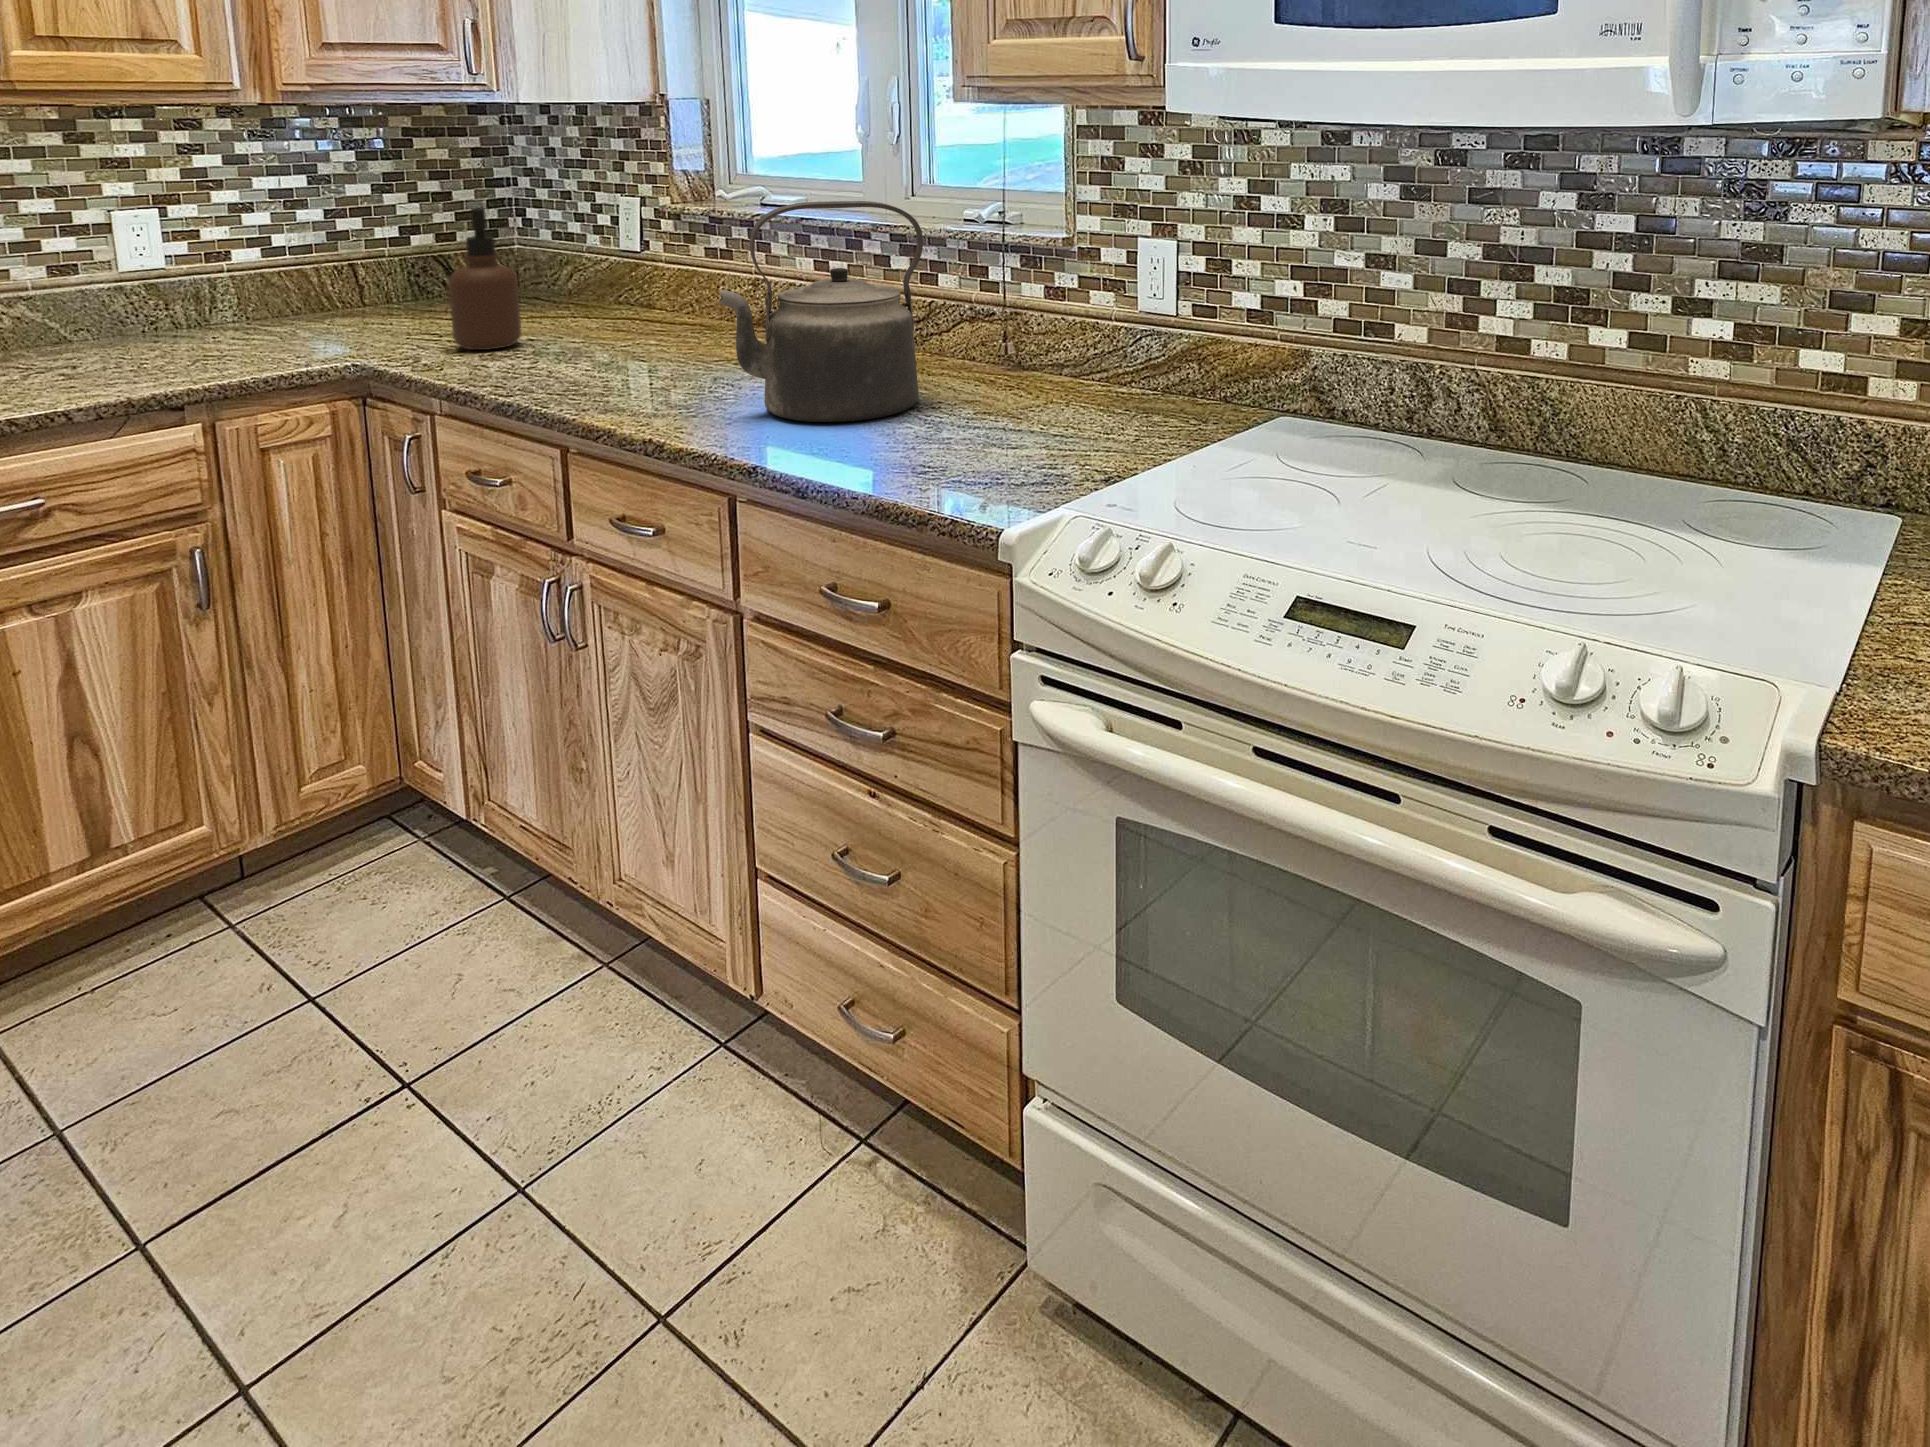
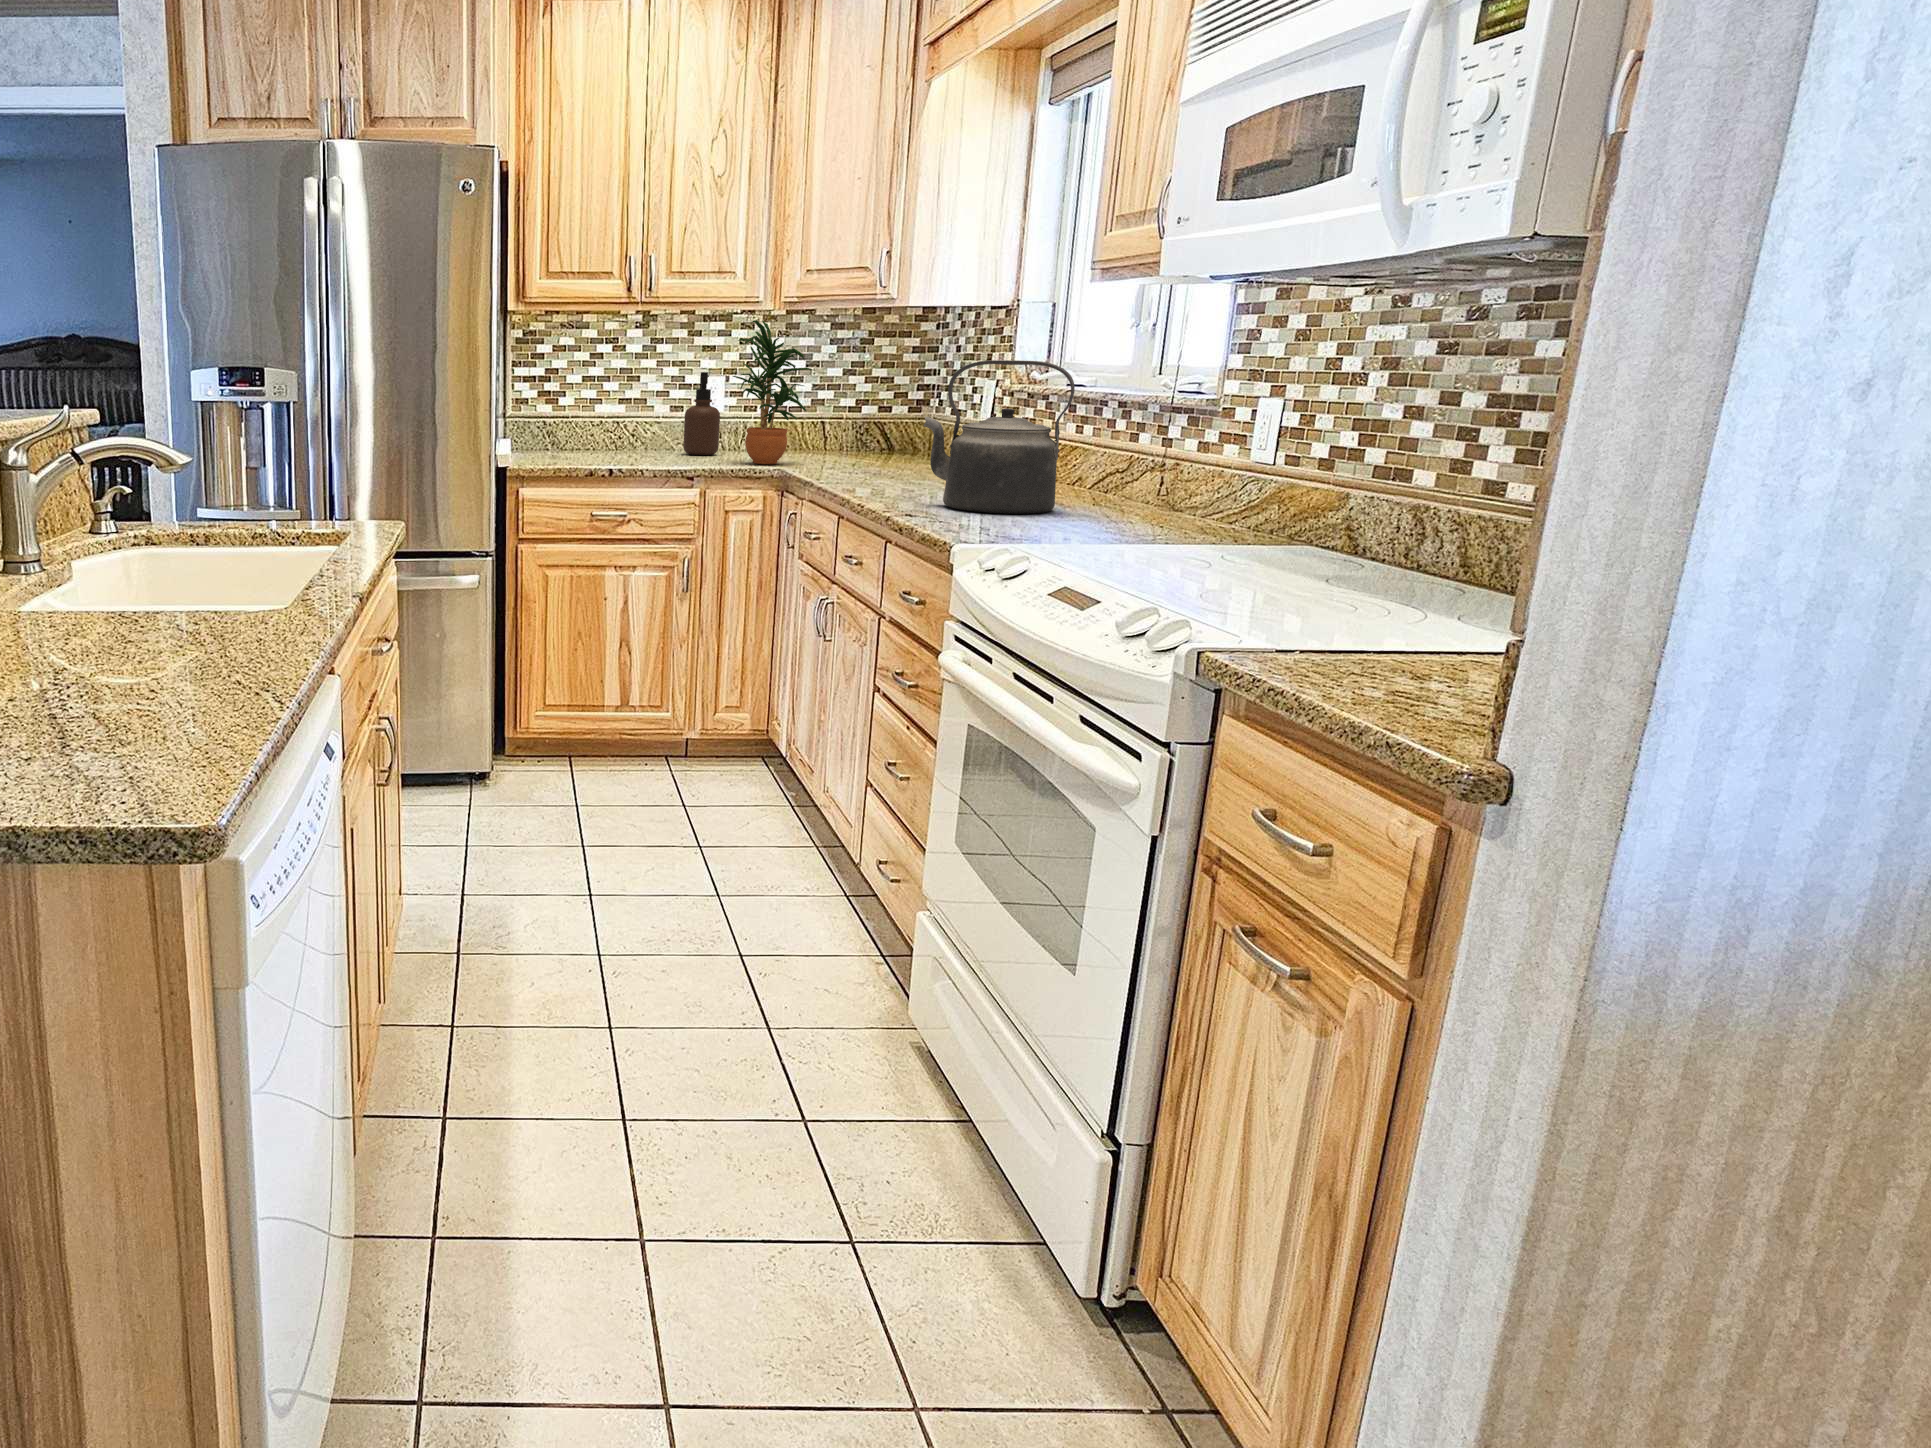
potted plant: none [216,124,377,357] -> present [733,320,812,464]
soap dispenser: present [449,208,521,350] -> present [683,372,720,455]

